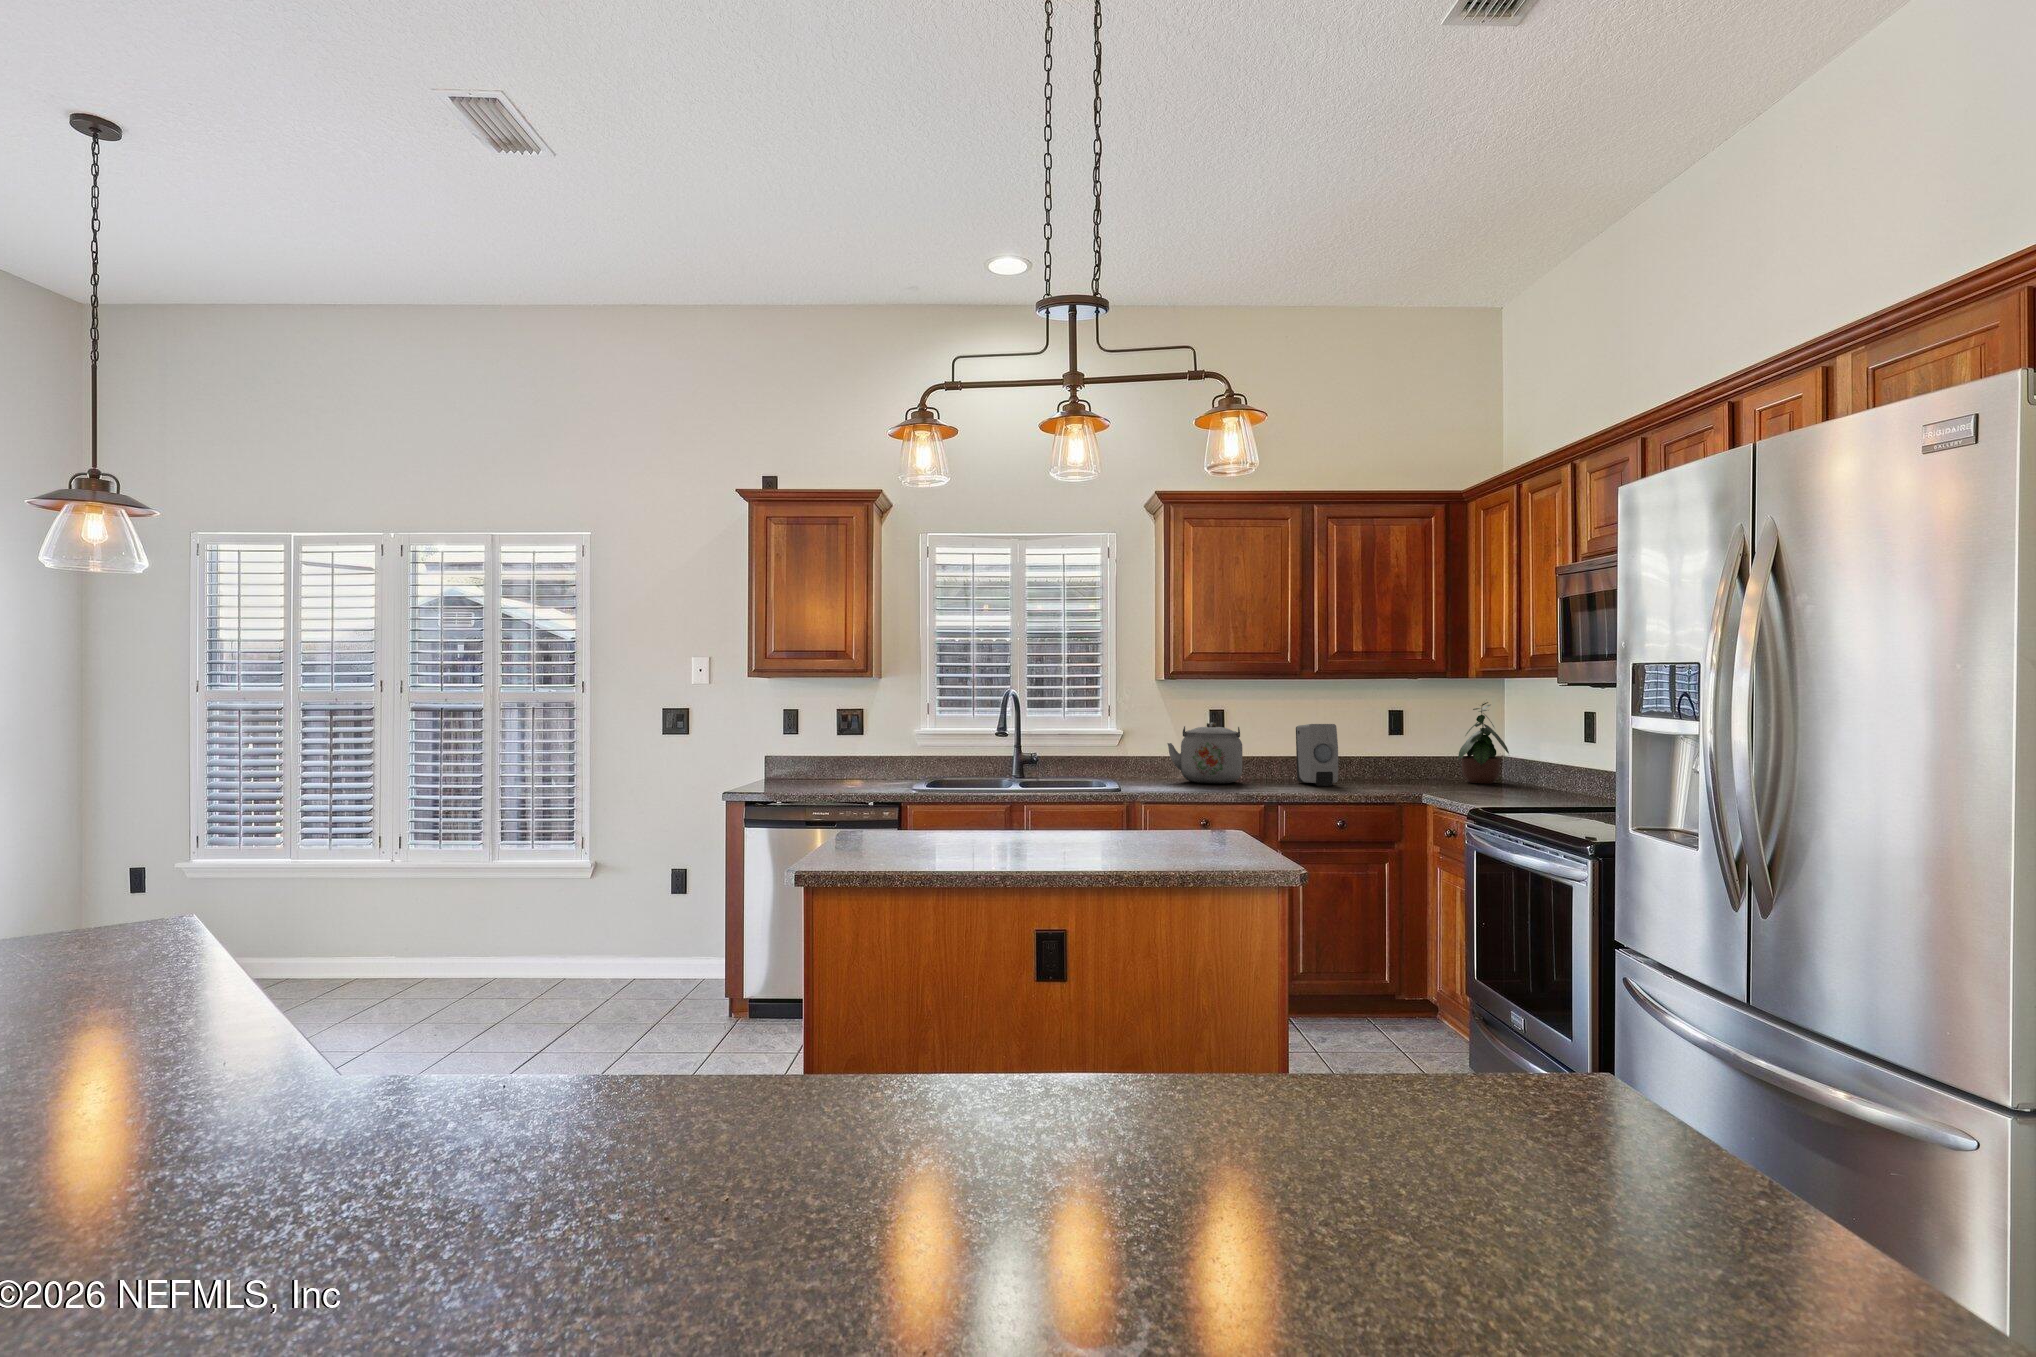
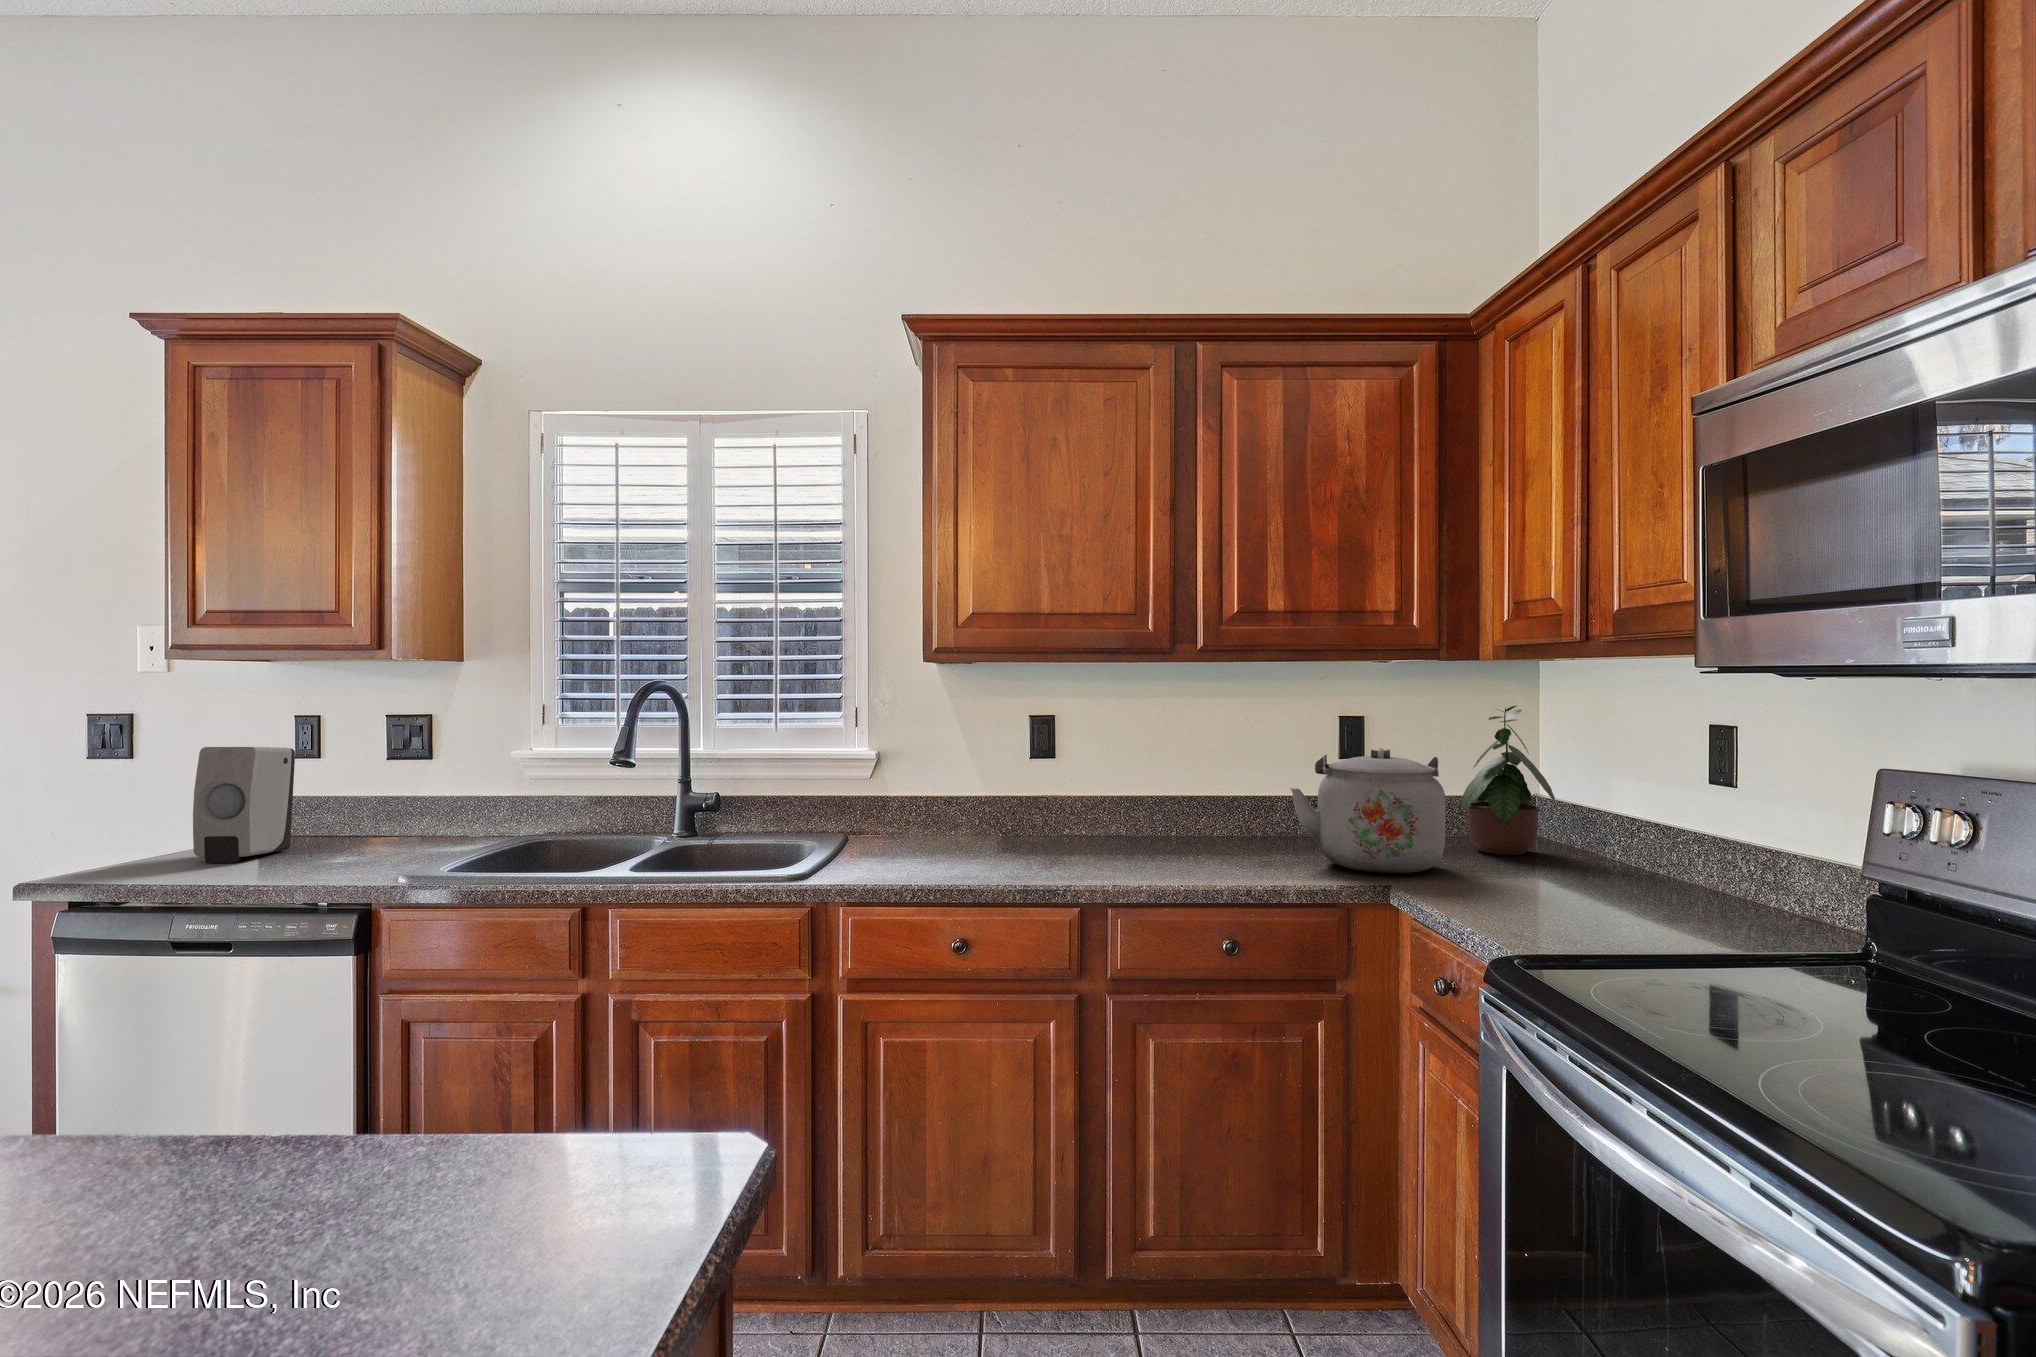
kettle: present [1167,722,1242,784] -> present [1291,748,1445,873]
soap dispenser: present [1296,724,1338,786] -> present [193,747,295,863]

